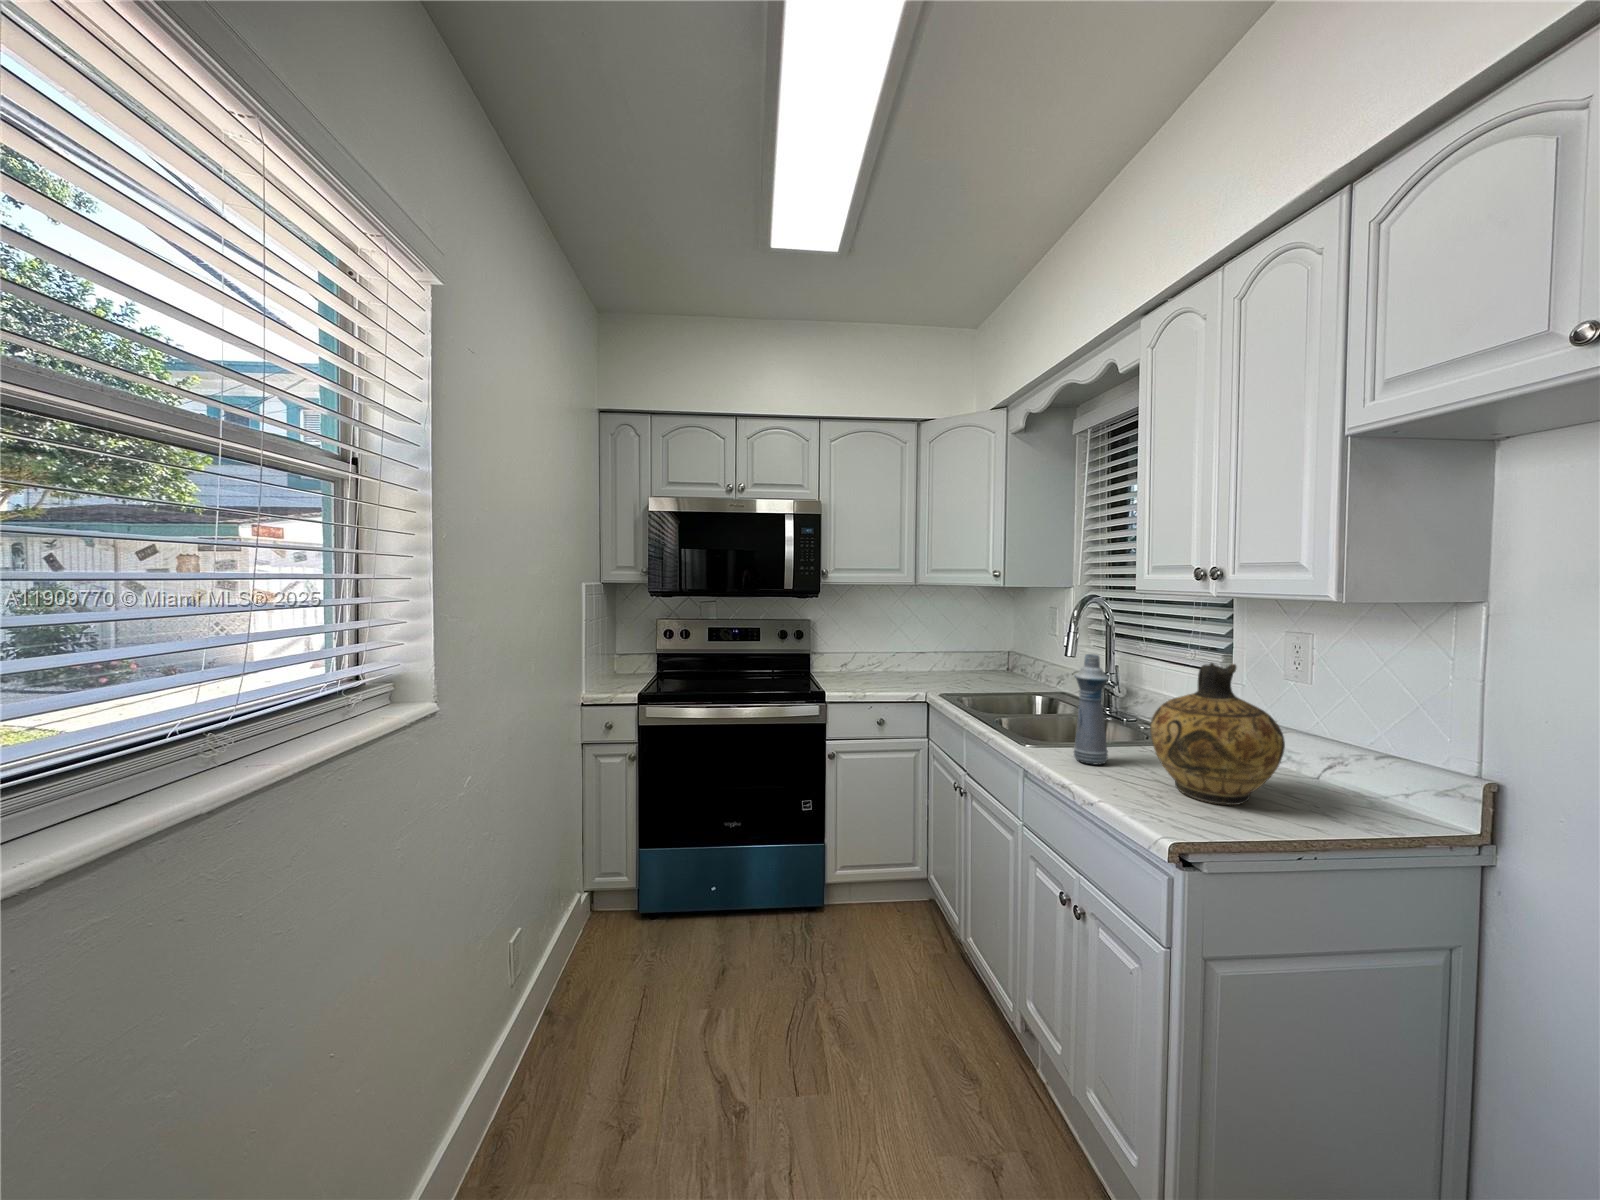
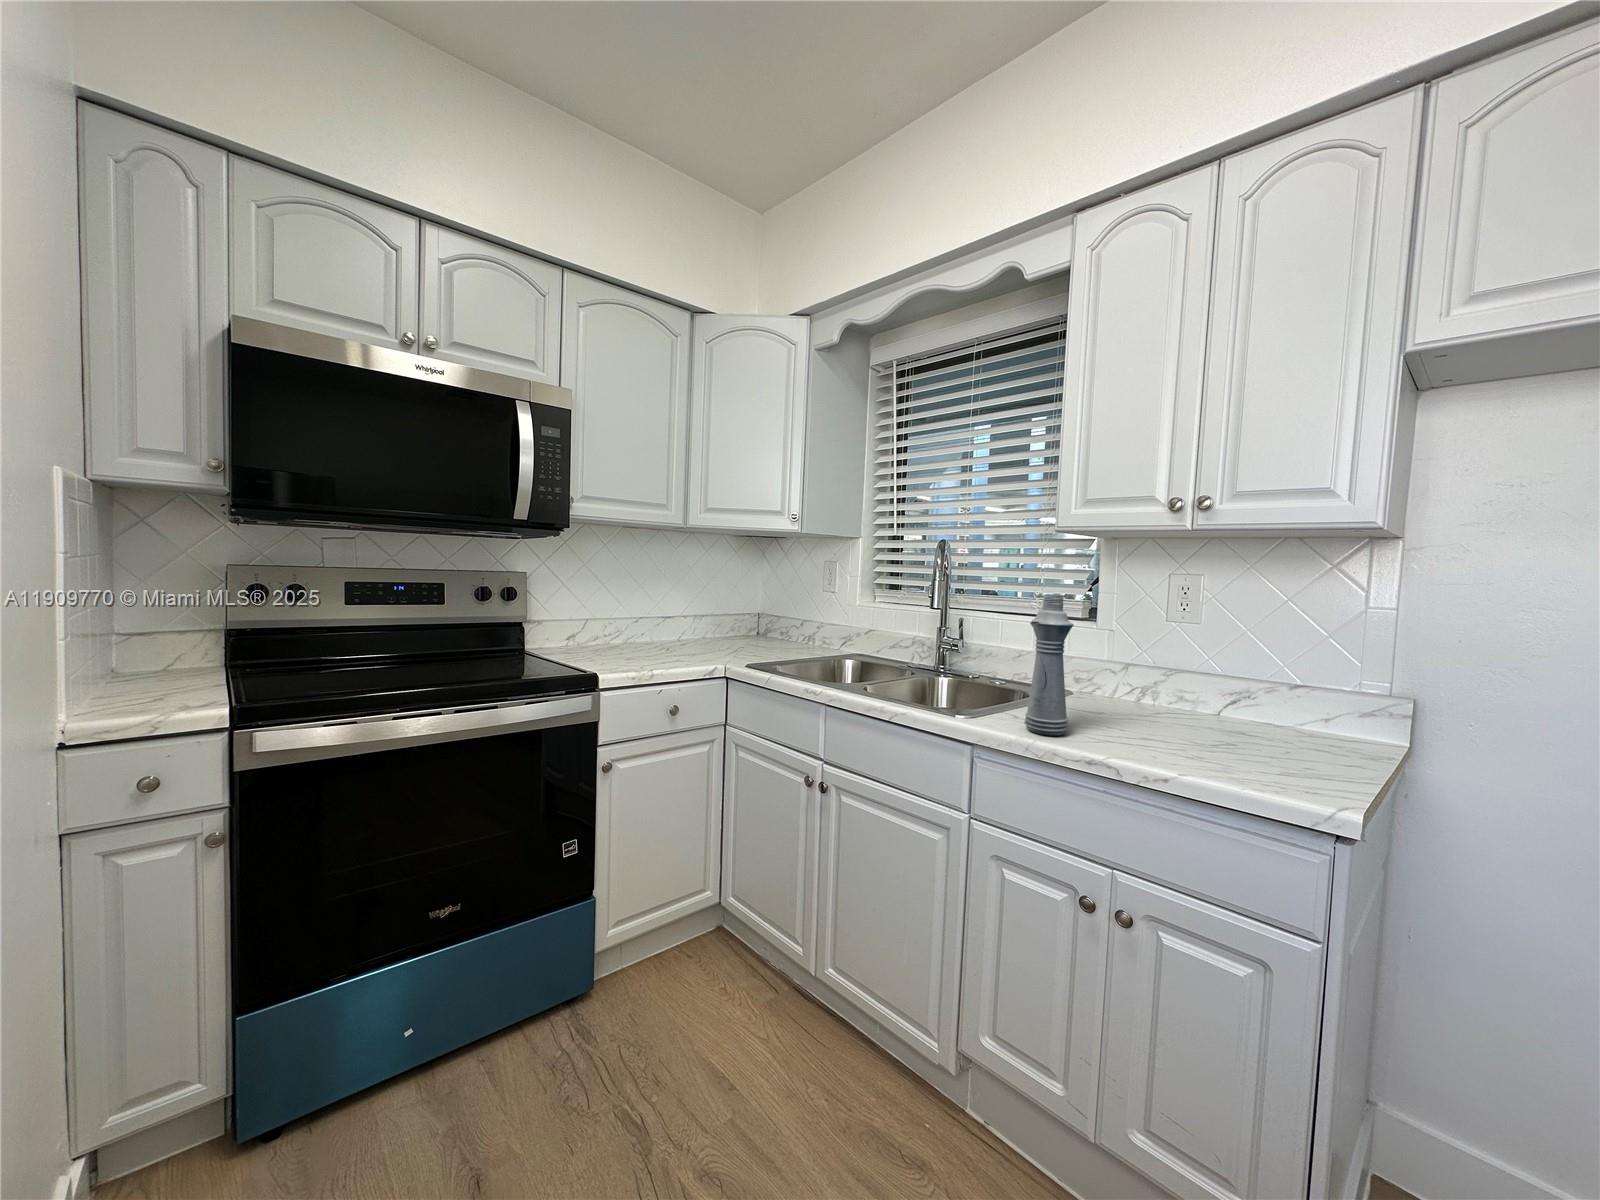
ceramic jug: present [1150,663,1285,805] -> none [1142,593,1311,765]

